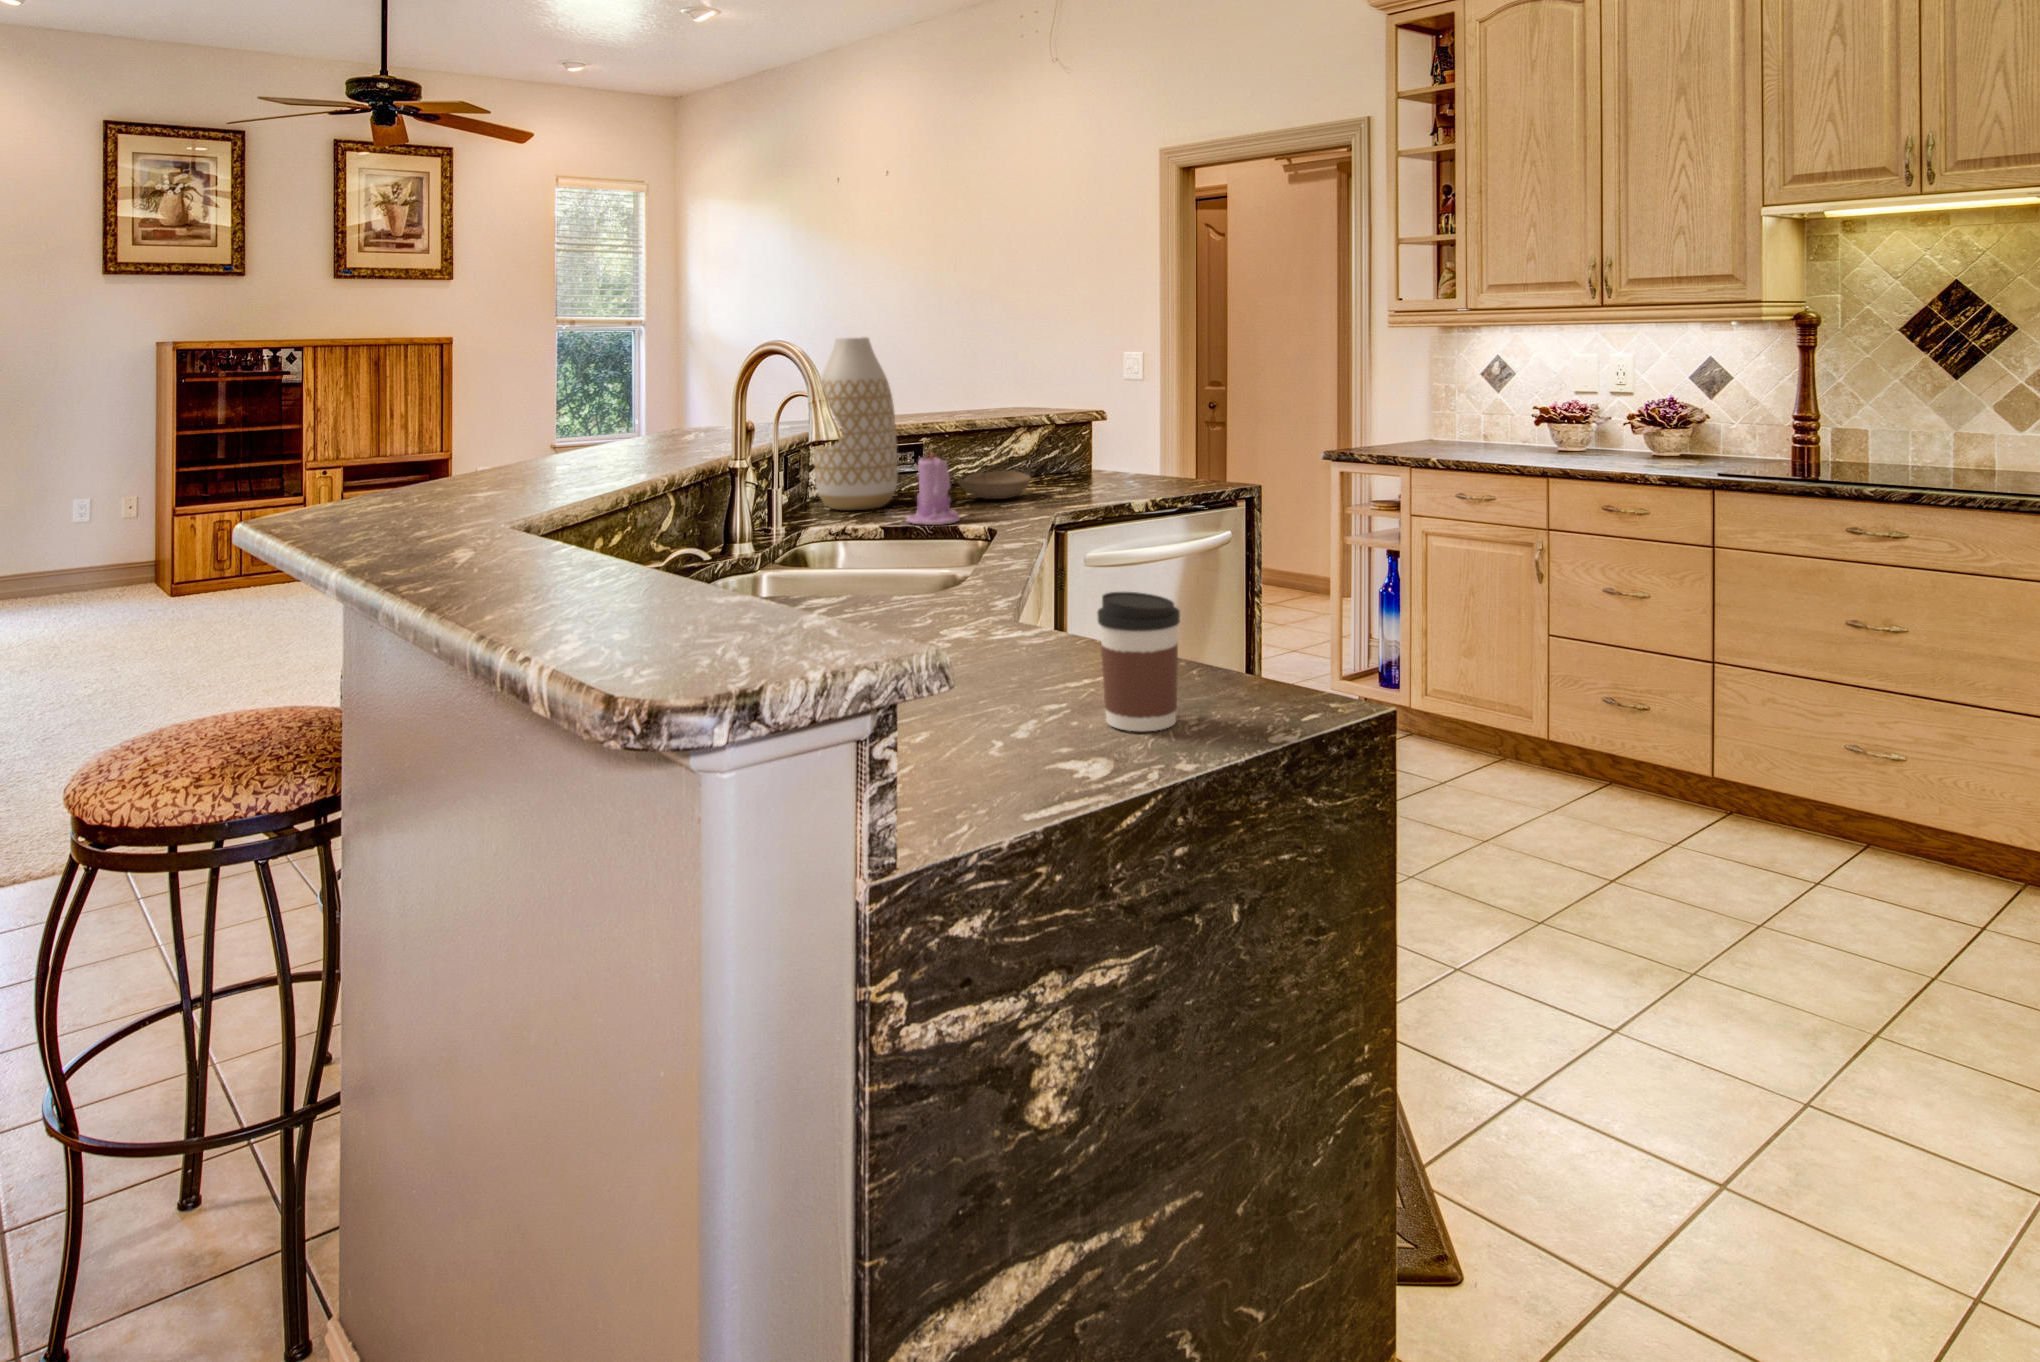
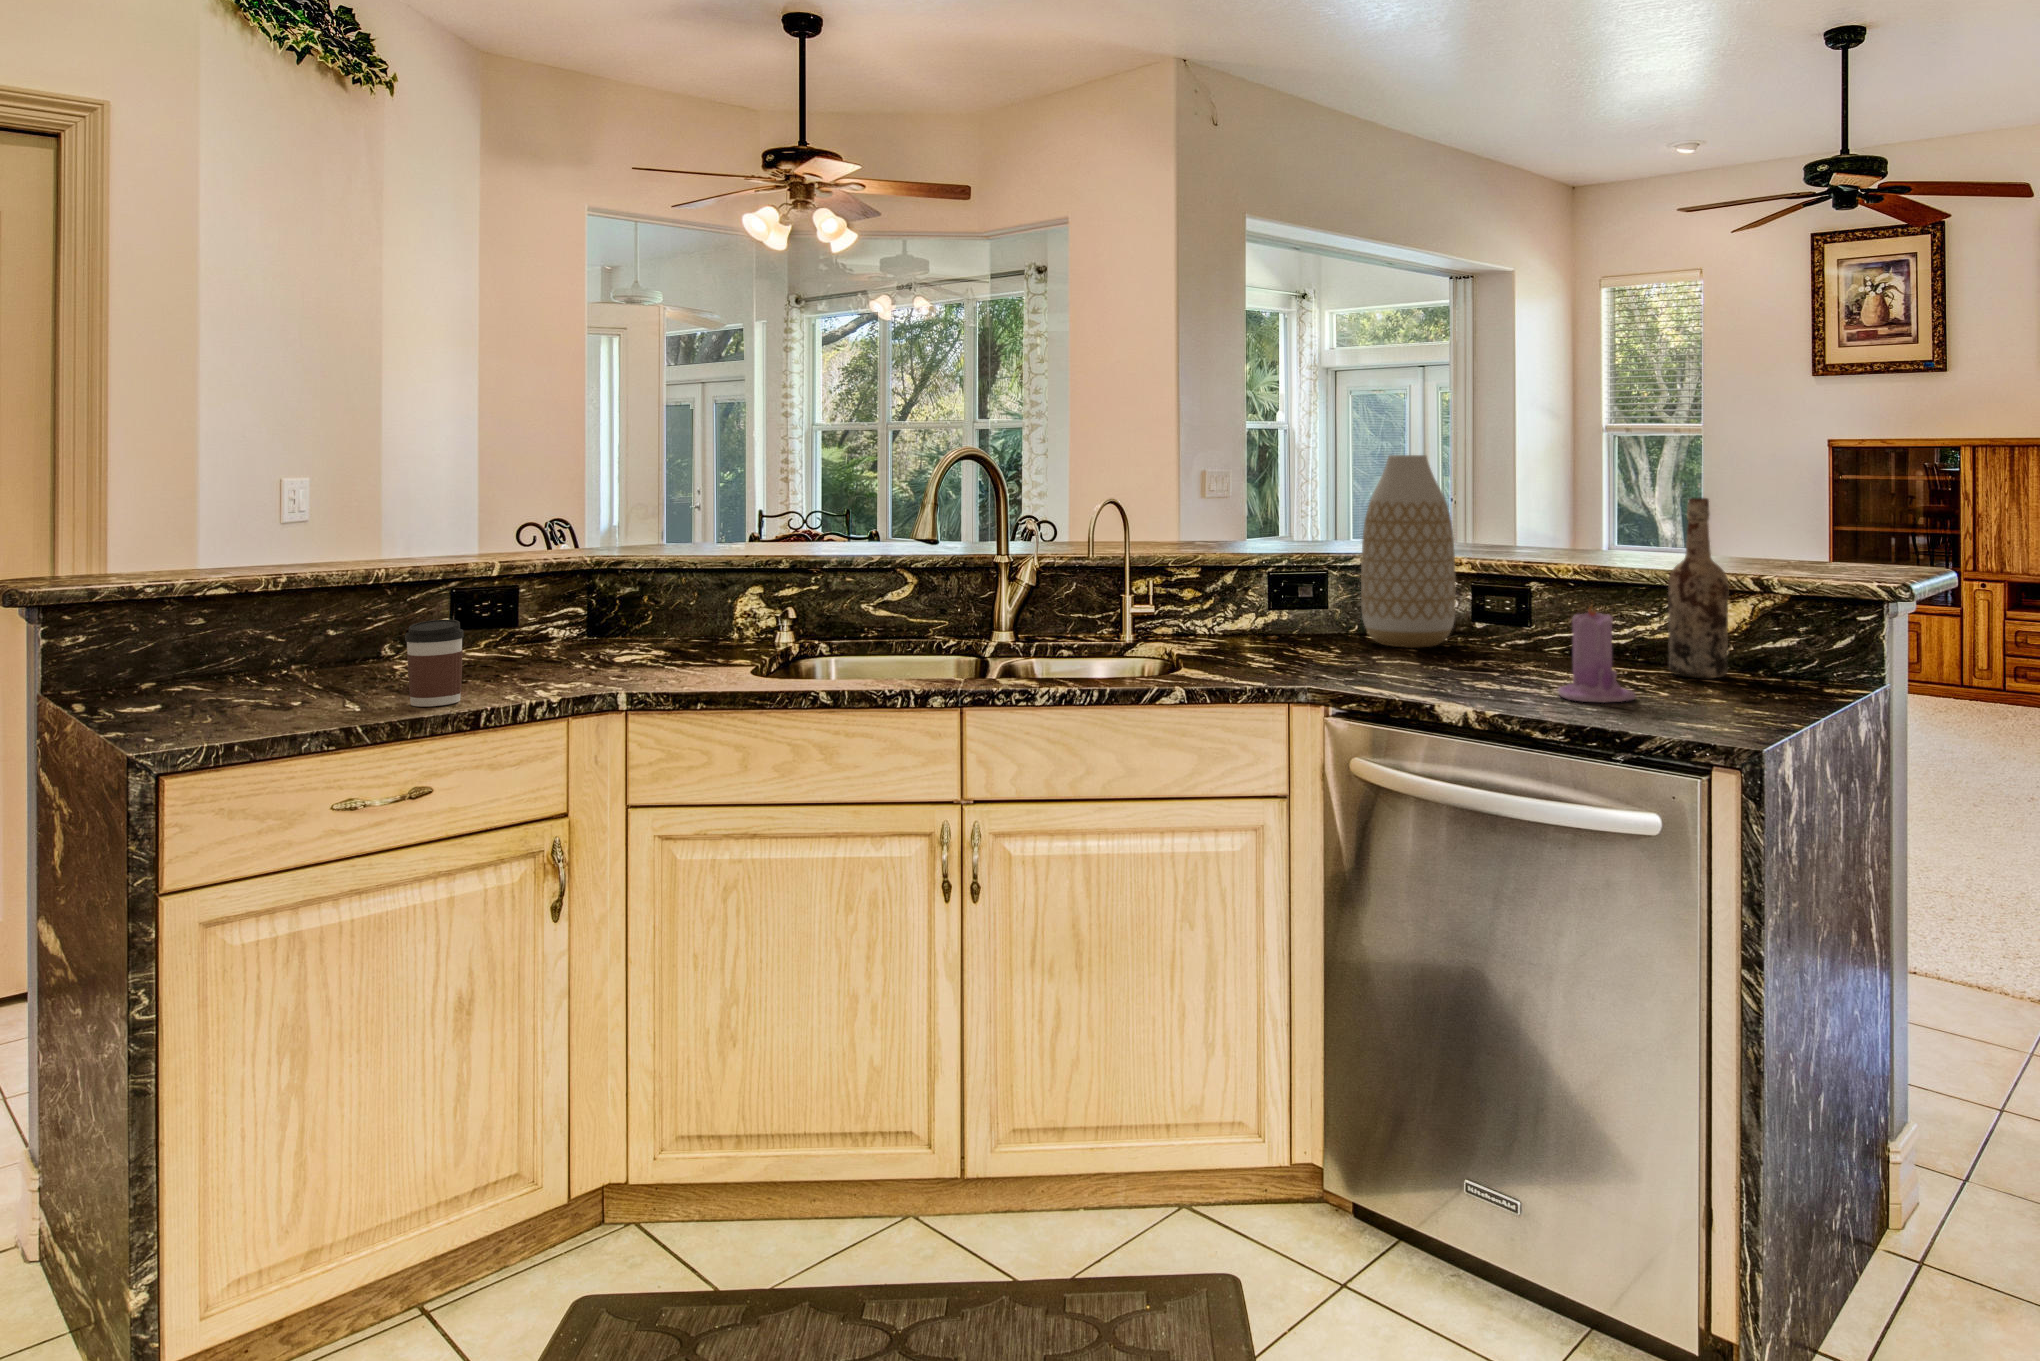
wine bottle: none [1025,360,1063,482] -> present [1668,498,1729,678]
candle: present [906,453,960,525] -> present [1558,606,1635,702]
bowl: present [958,471,1031,499] -> none [1450,634,1549,669]

